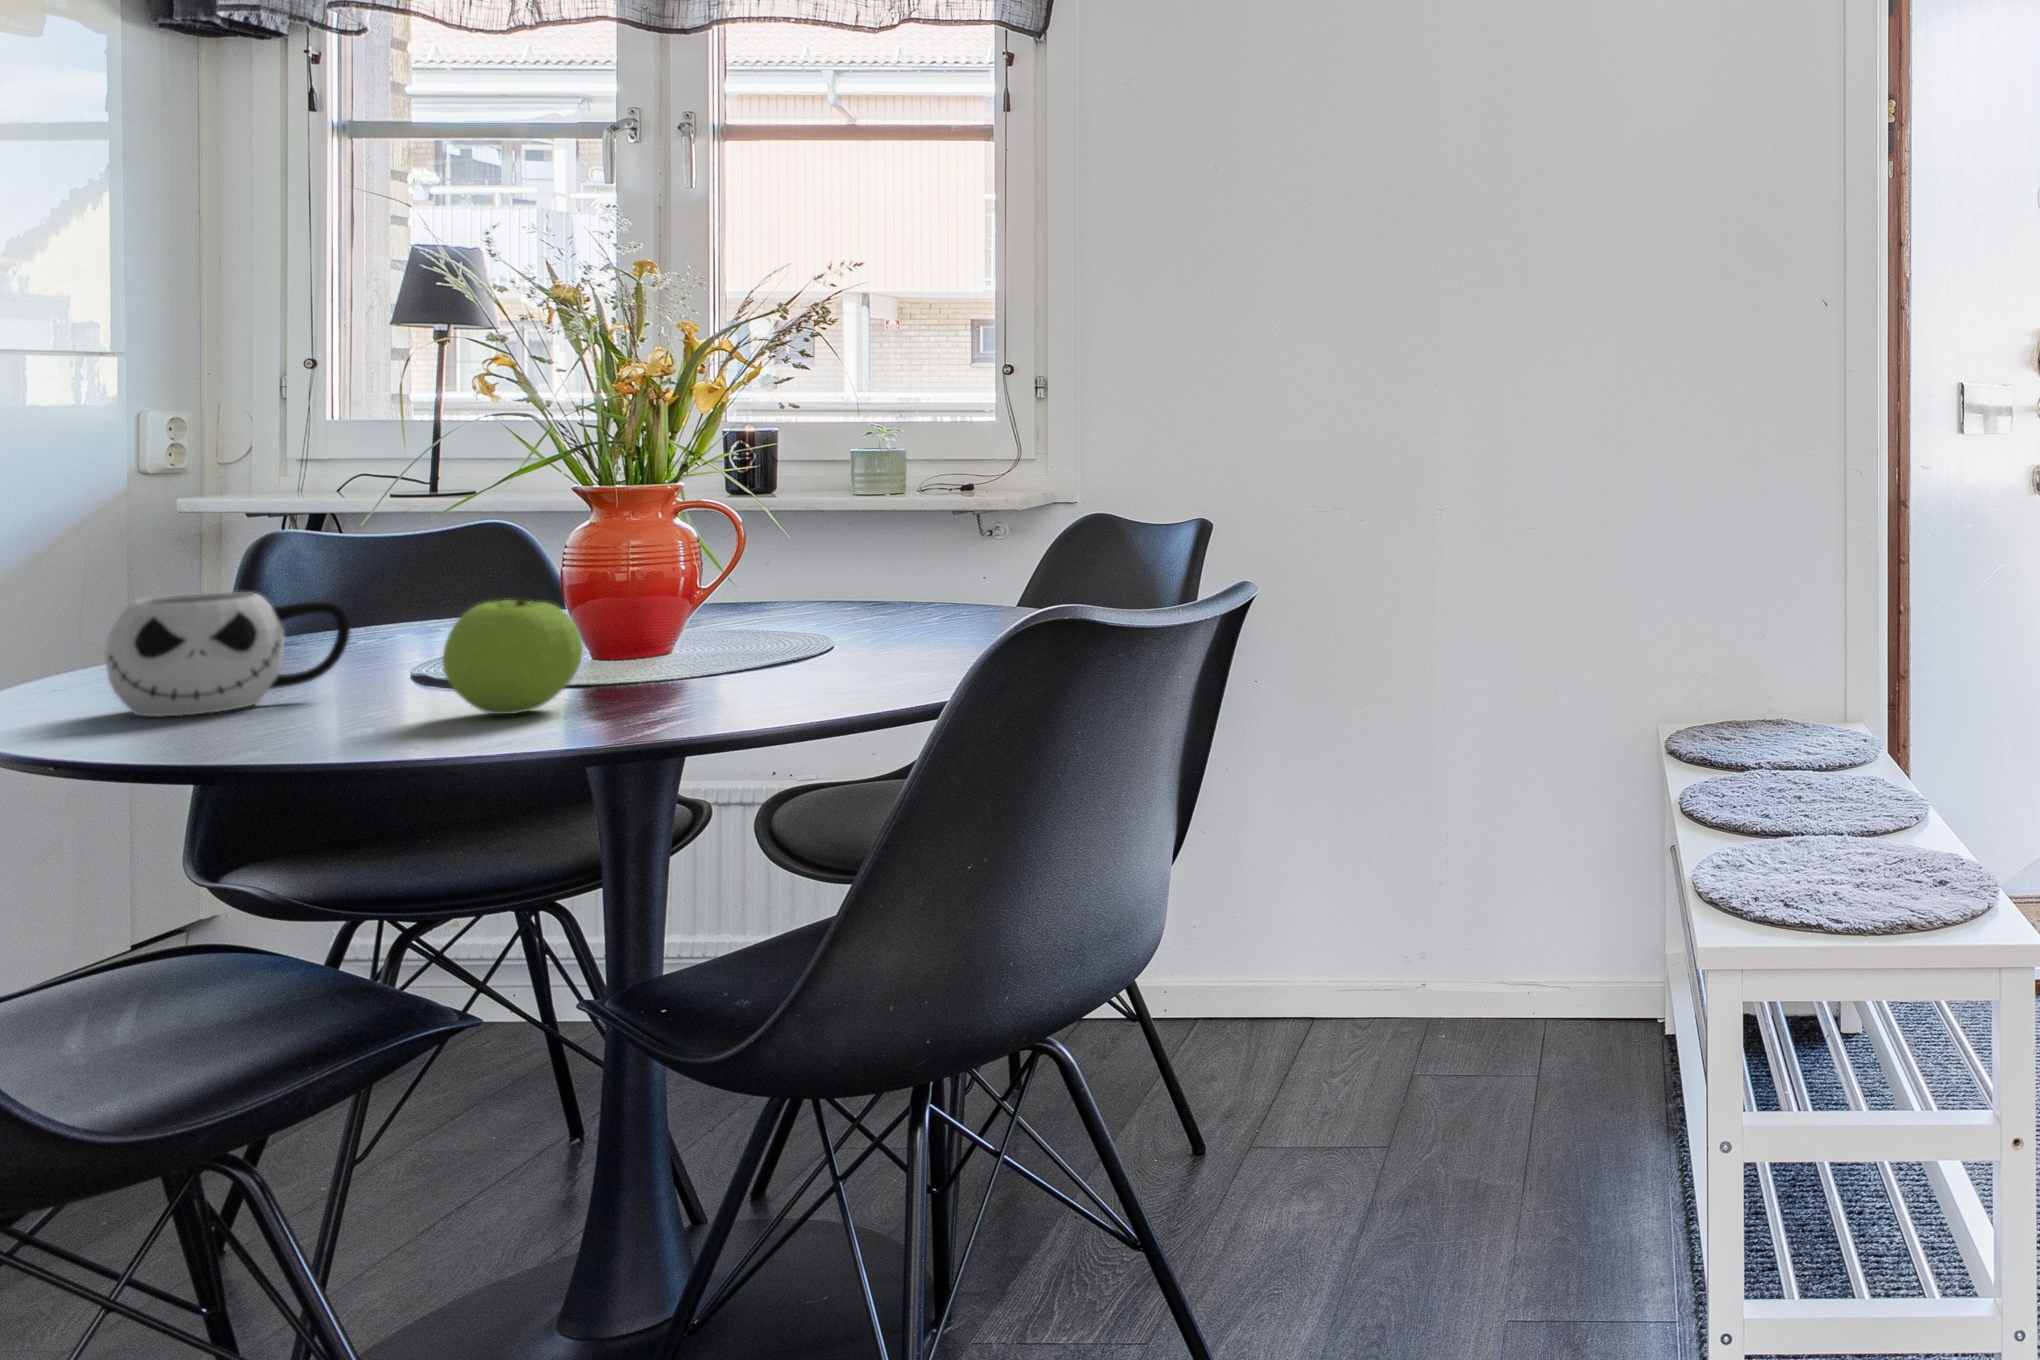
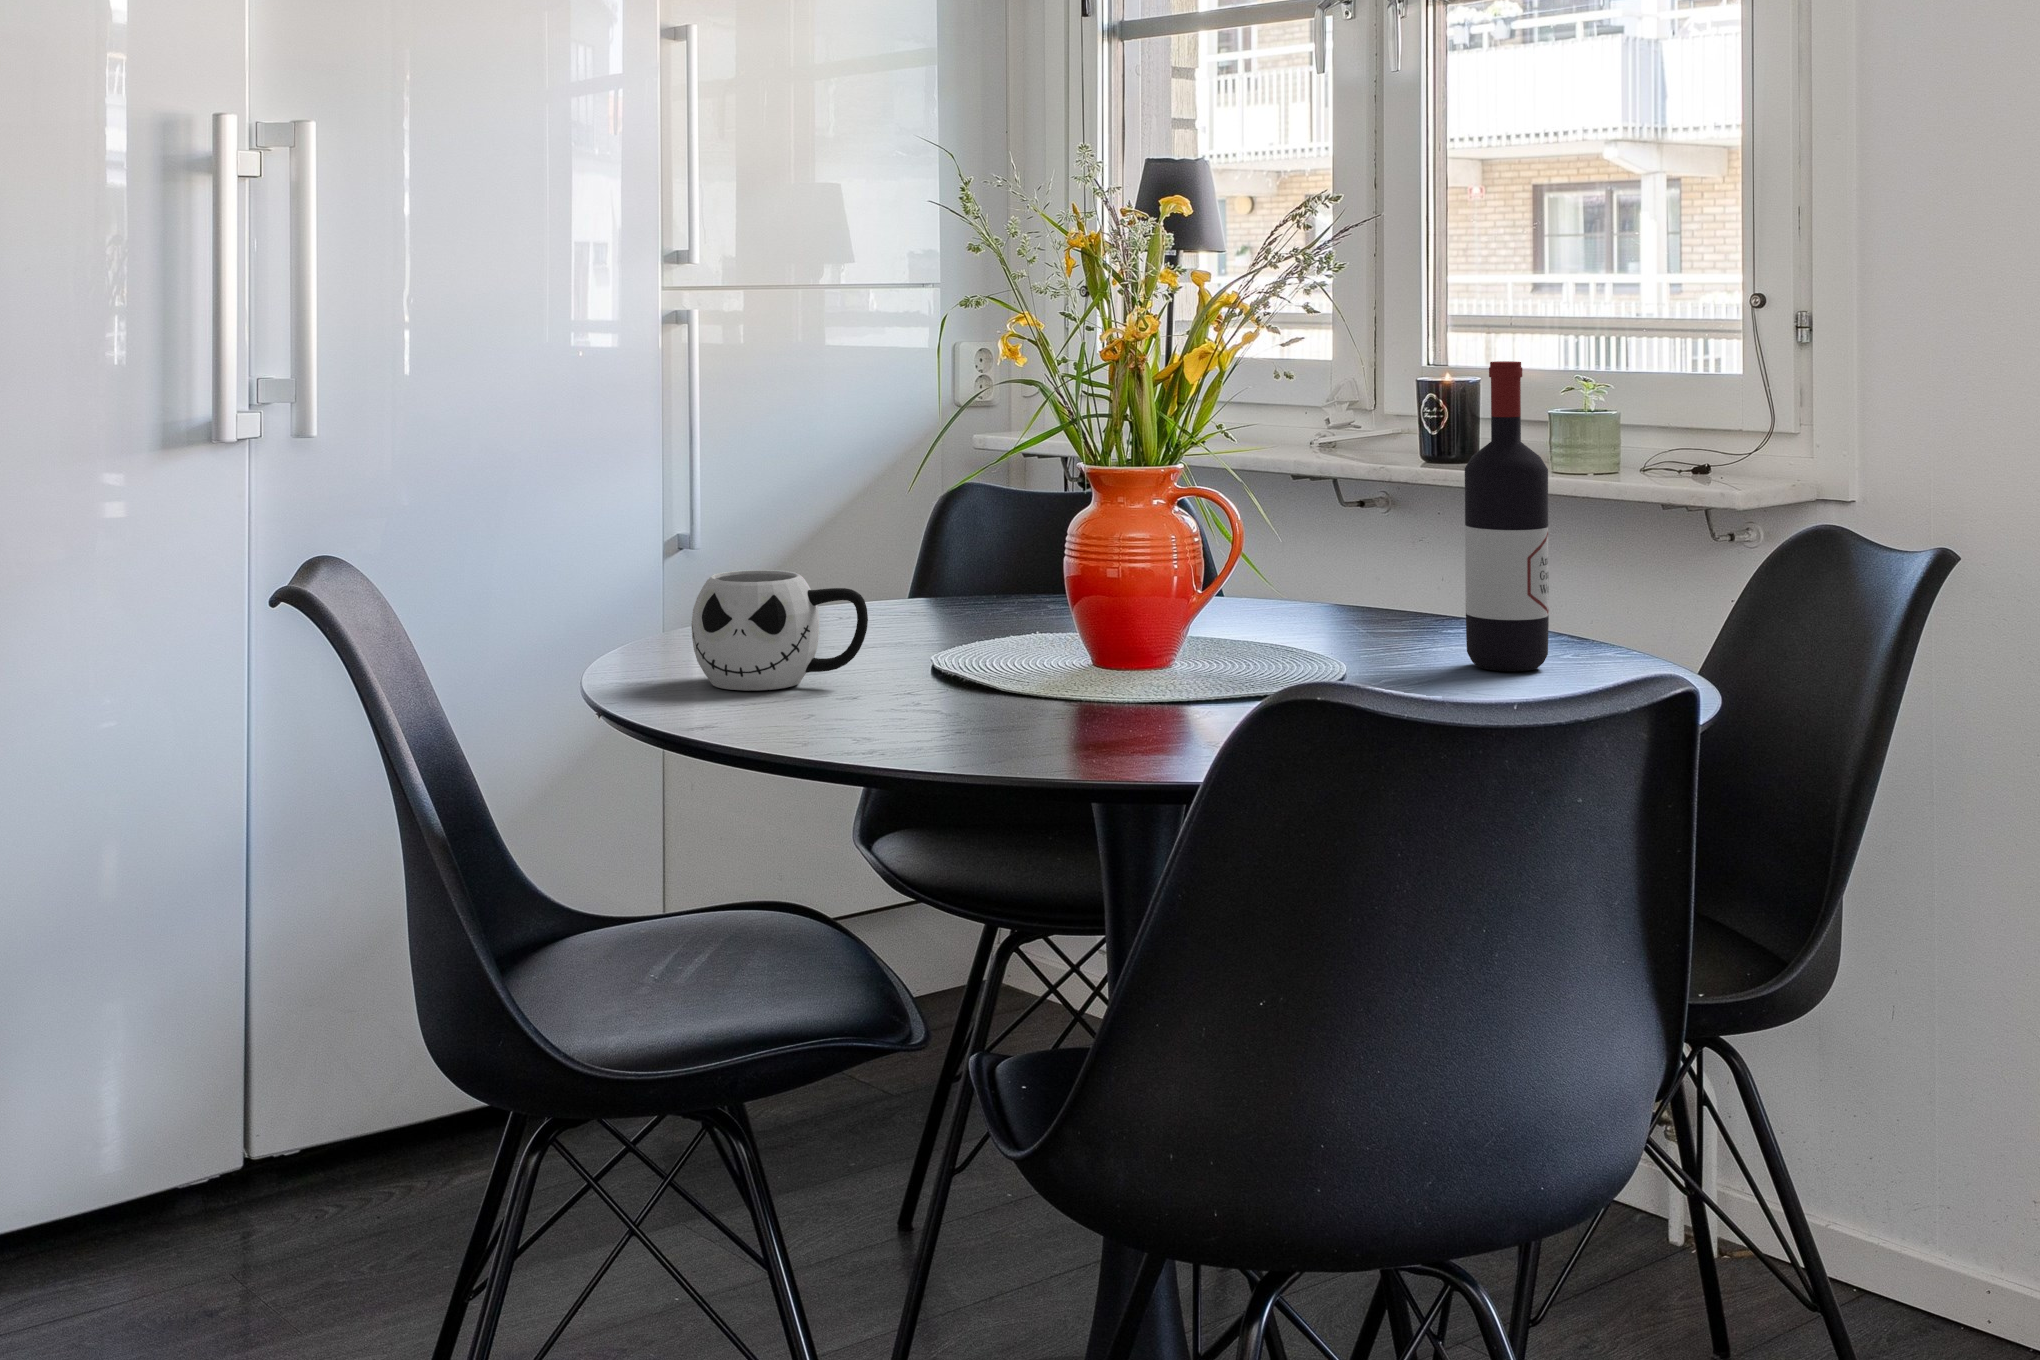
wine bottle: none [883,396,949,625] -> present [1465,361,1549,671]
apple: present [443,600,583,714] -> none [875,612,998,737]

